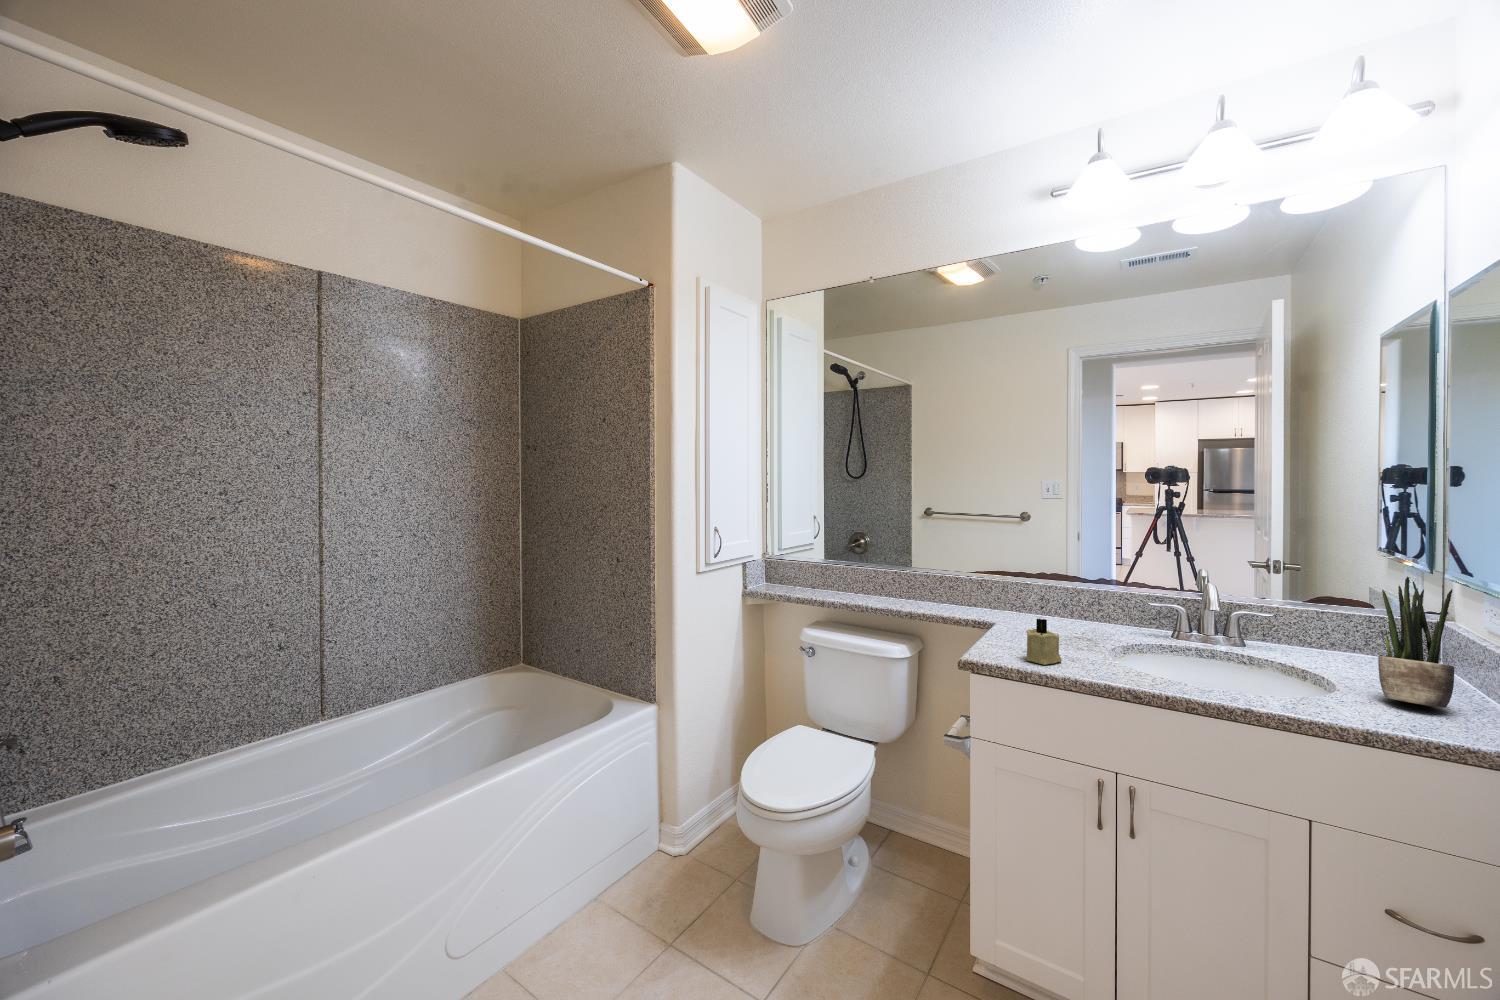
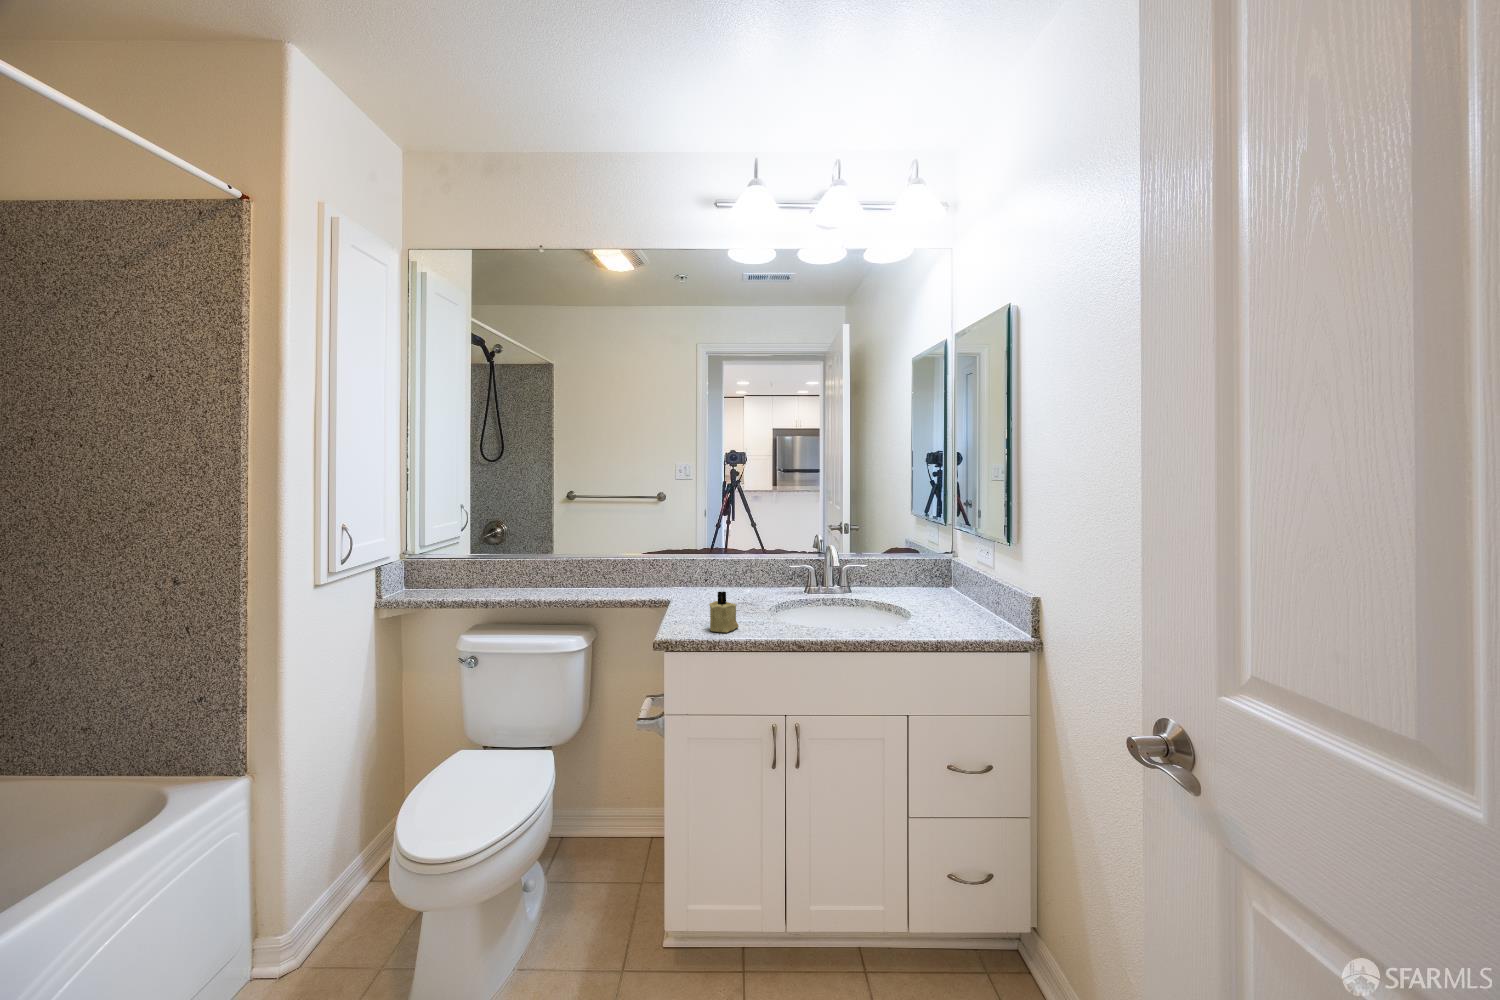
potted plant: present [1378,577,1455,708] -> none [934,530,971,617]

